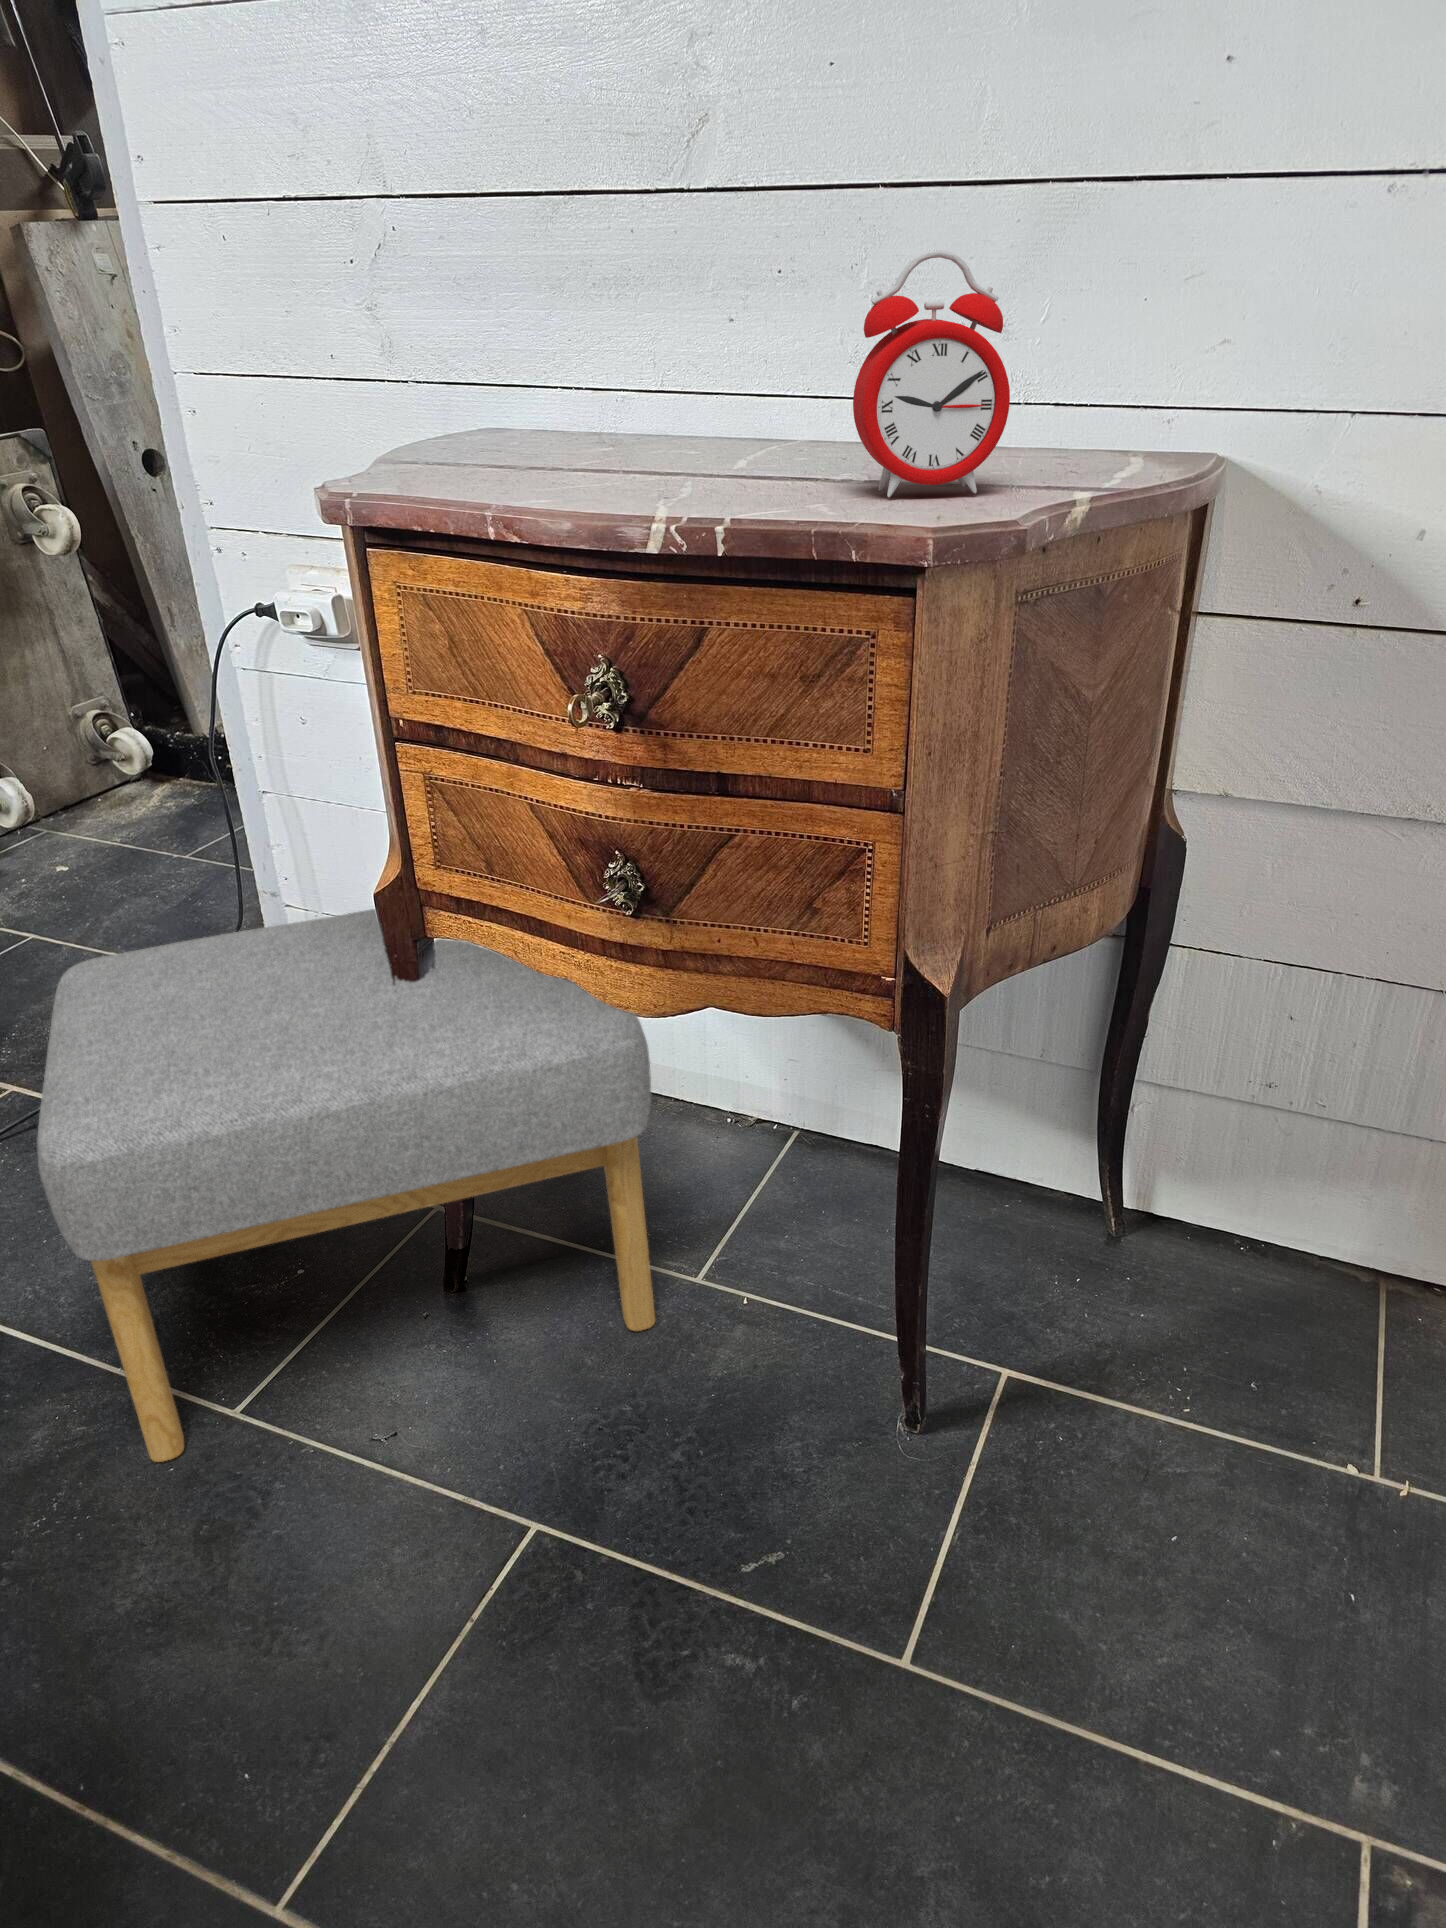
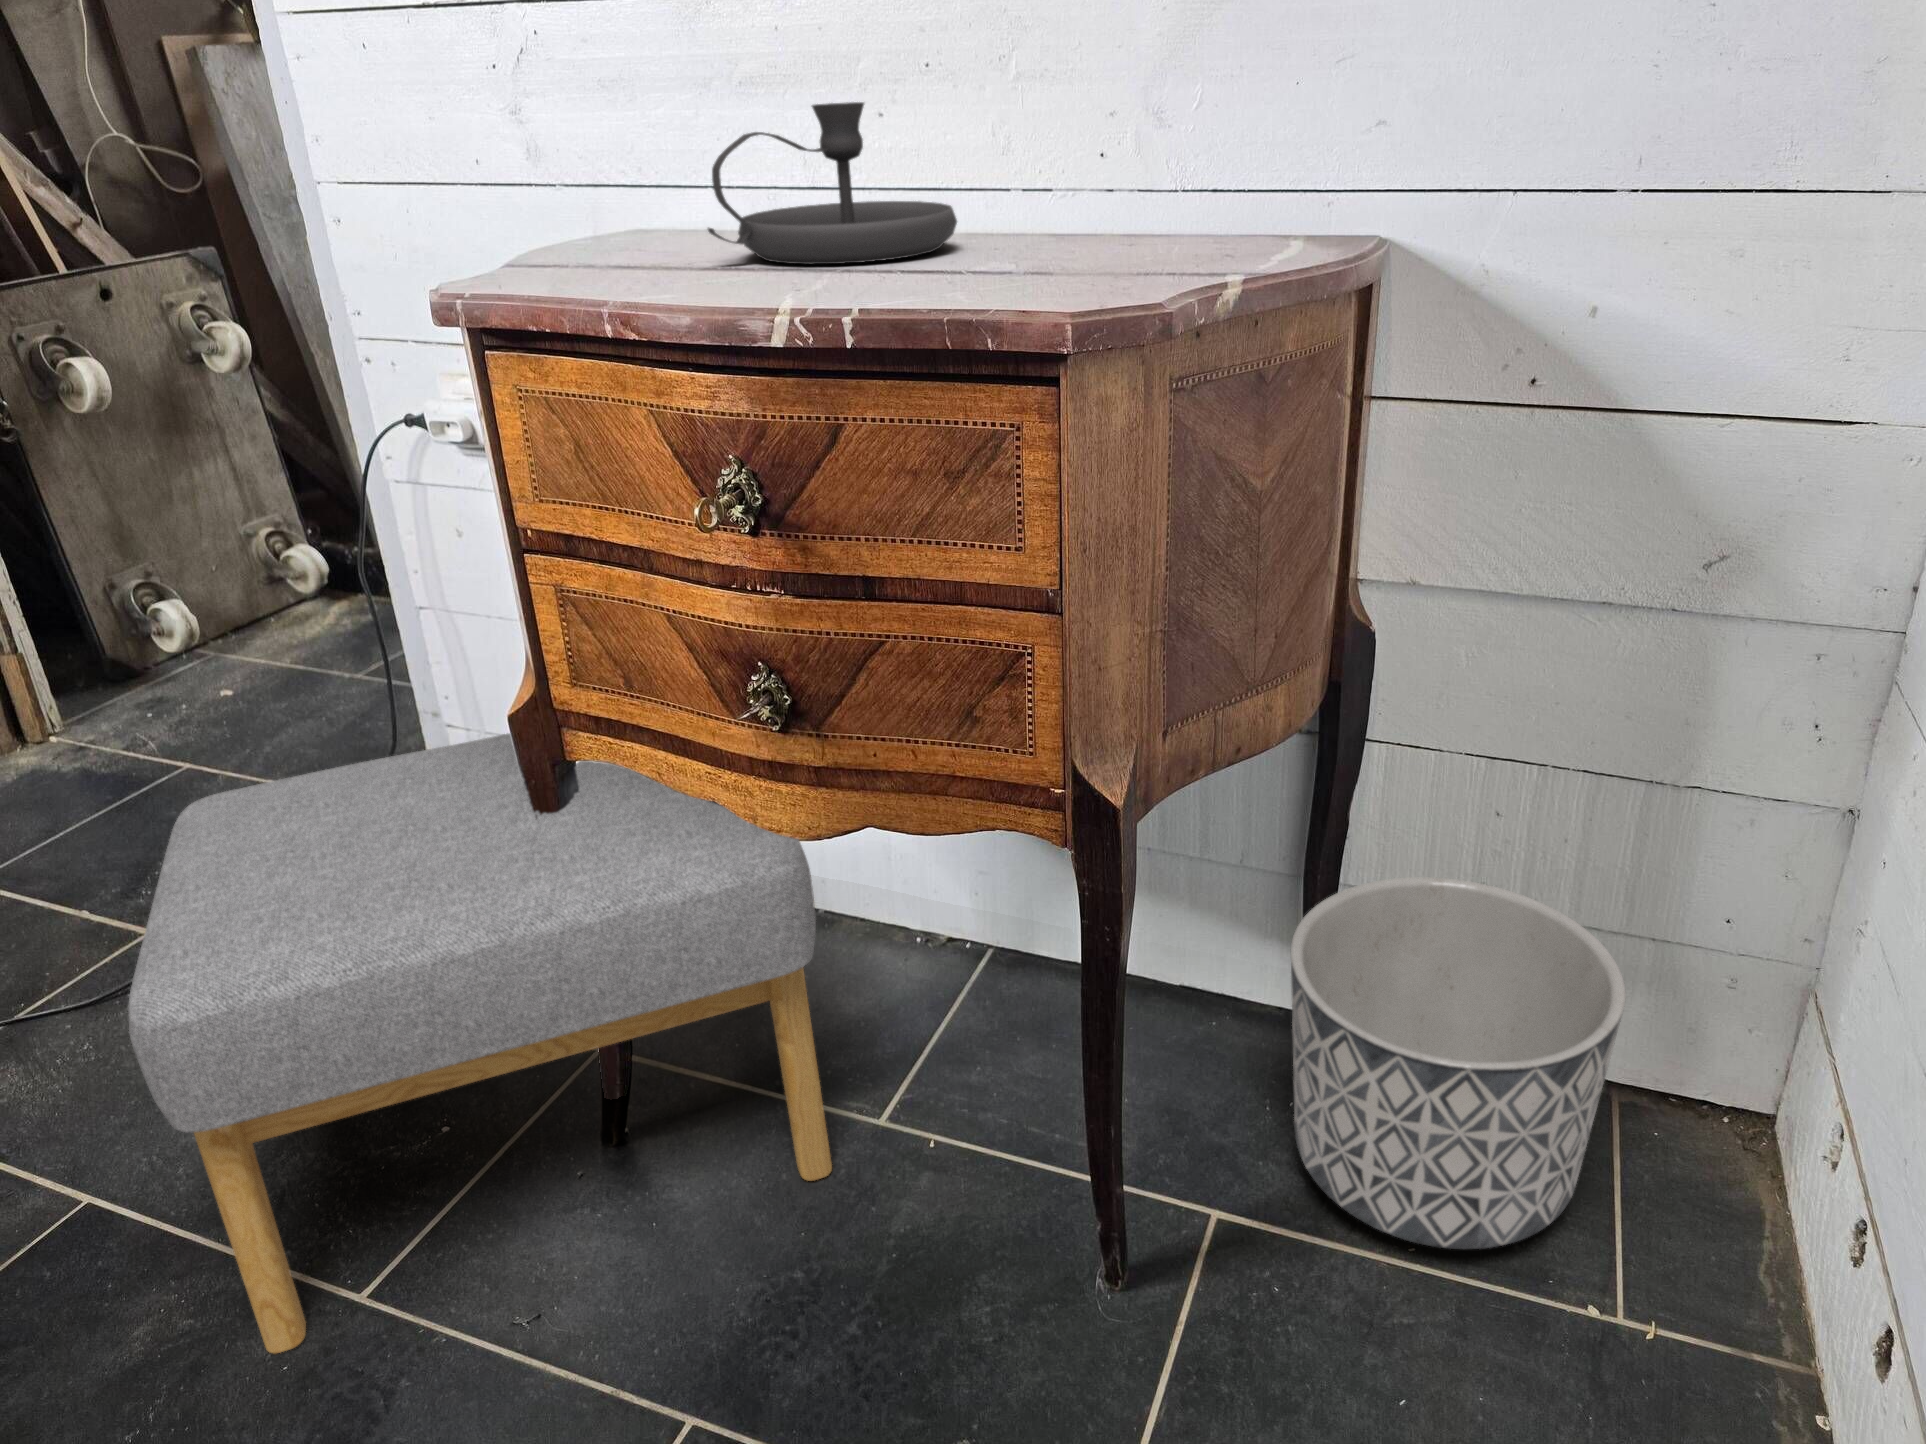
alarm clock: present [853,250,1010,497] -> none [992,26,1156,282]
candlestick: none [572,313,808,472] -> present [708,102,957,264]
planter: none [1084,1073,1403,1411] -> present [1291,877,1626,1249]

